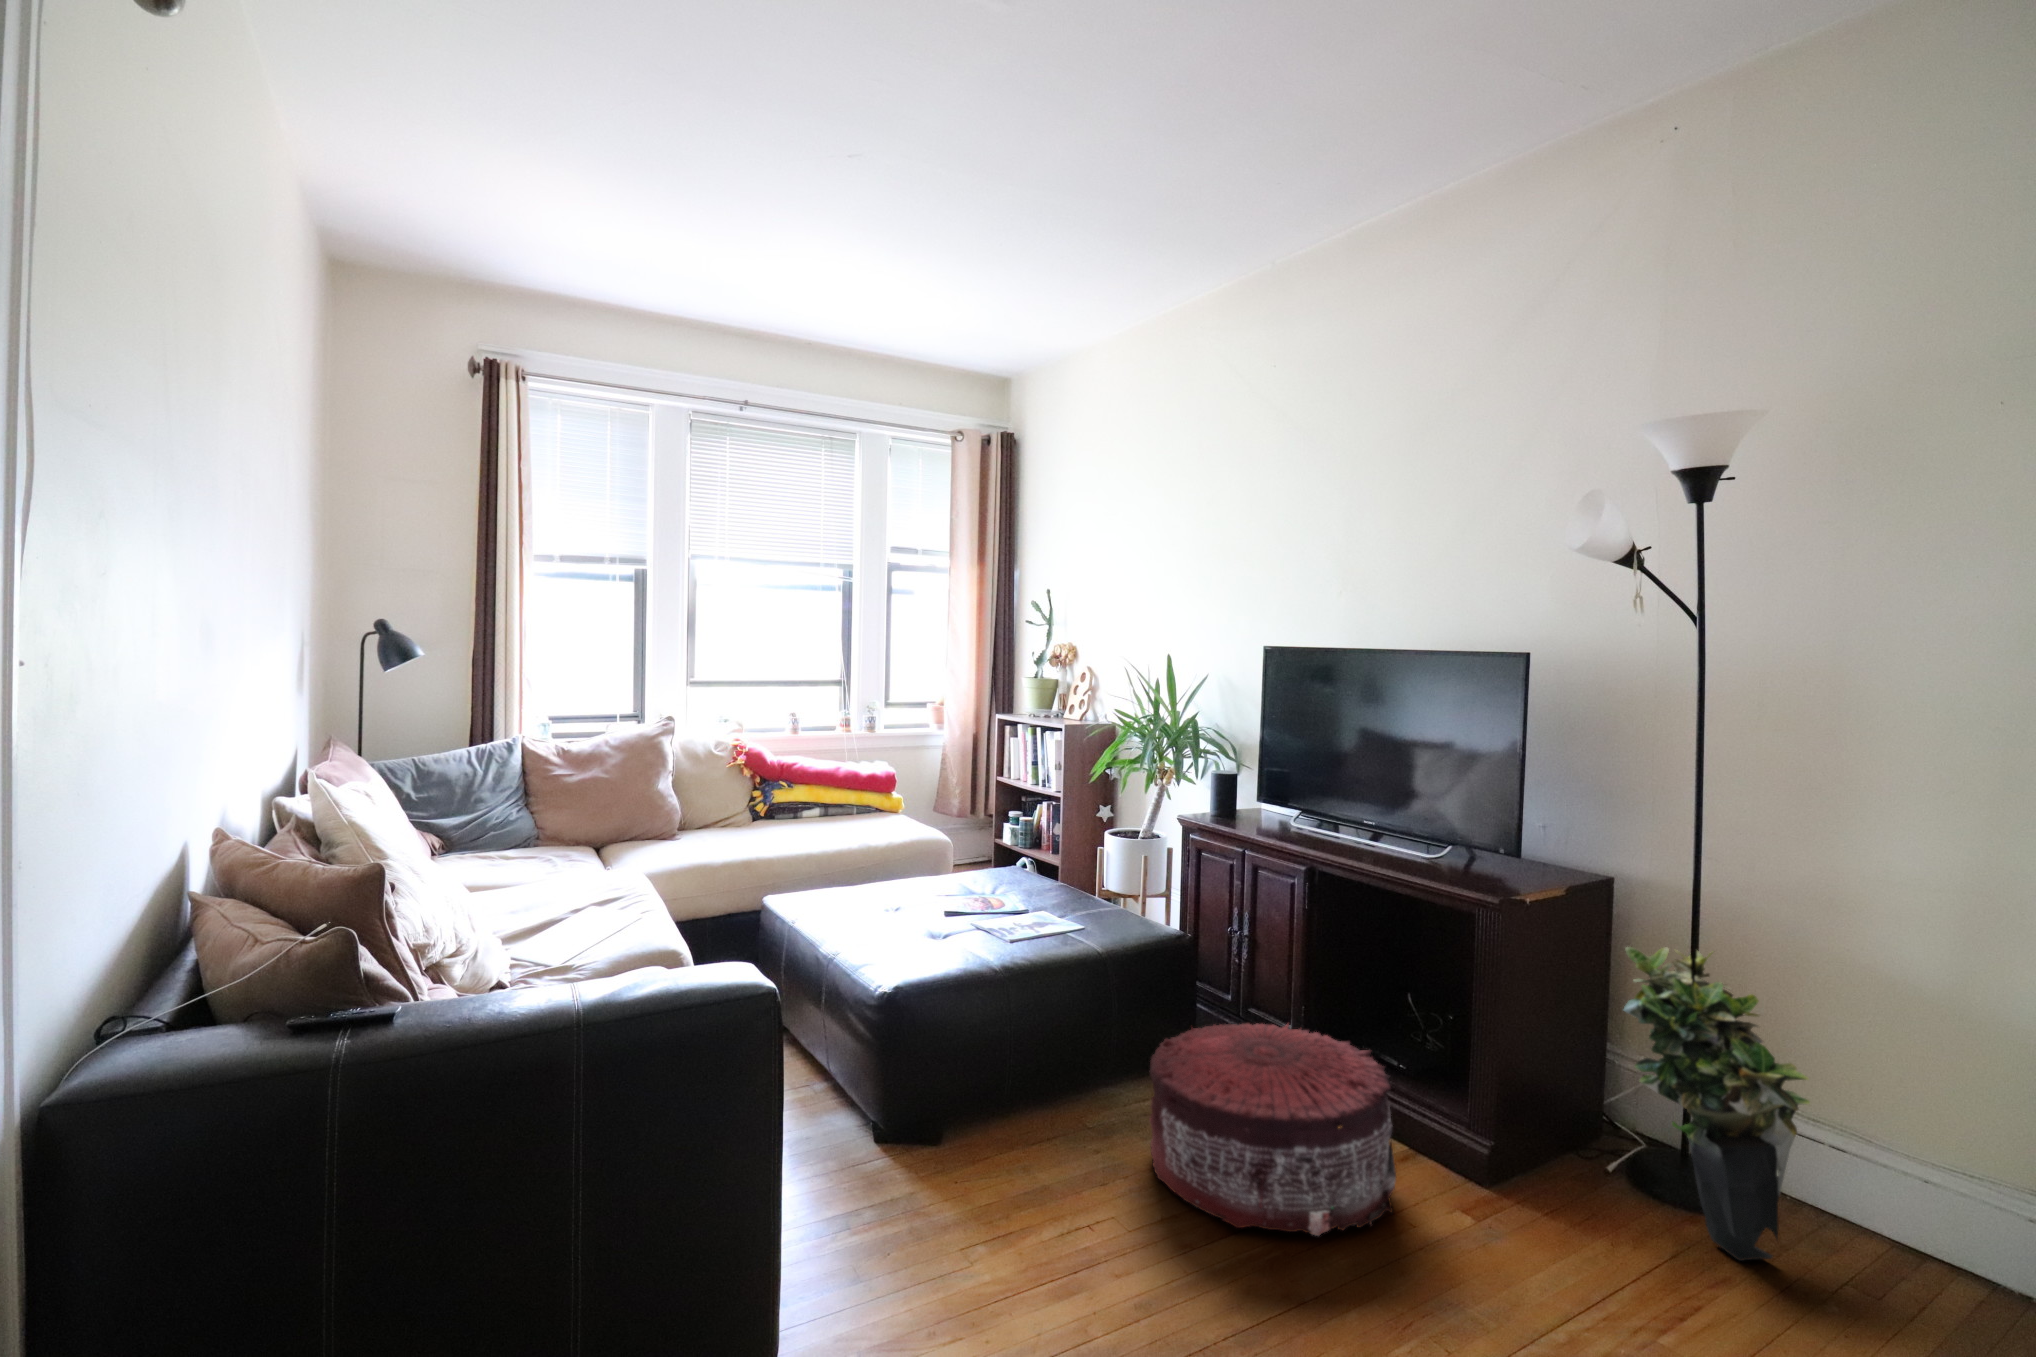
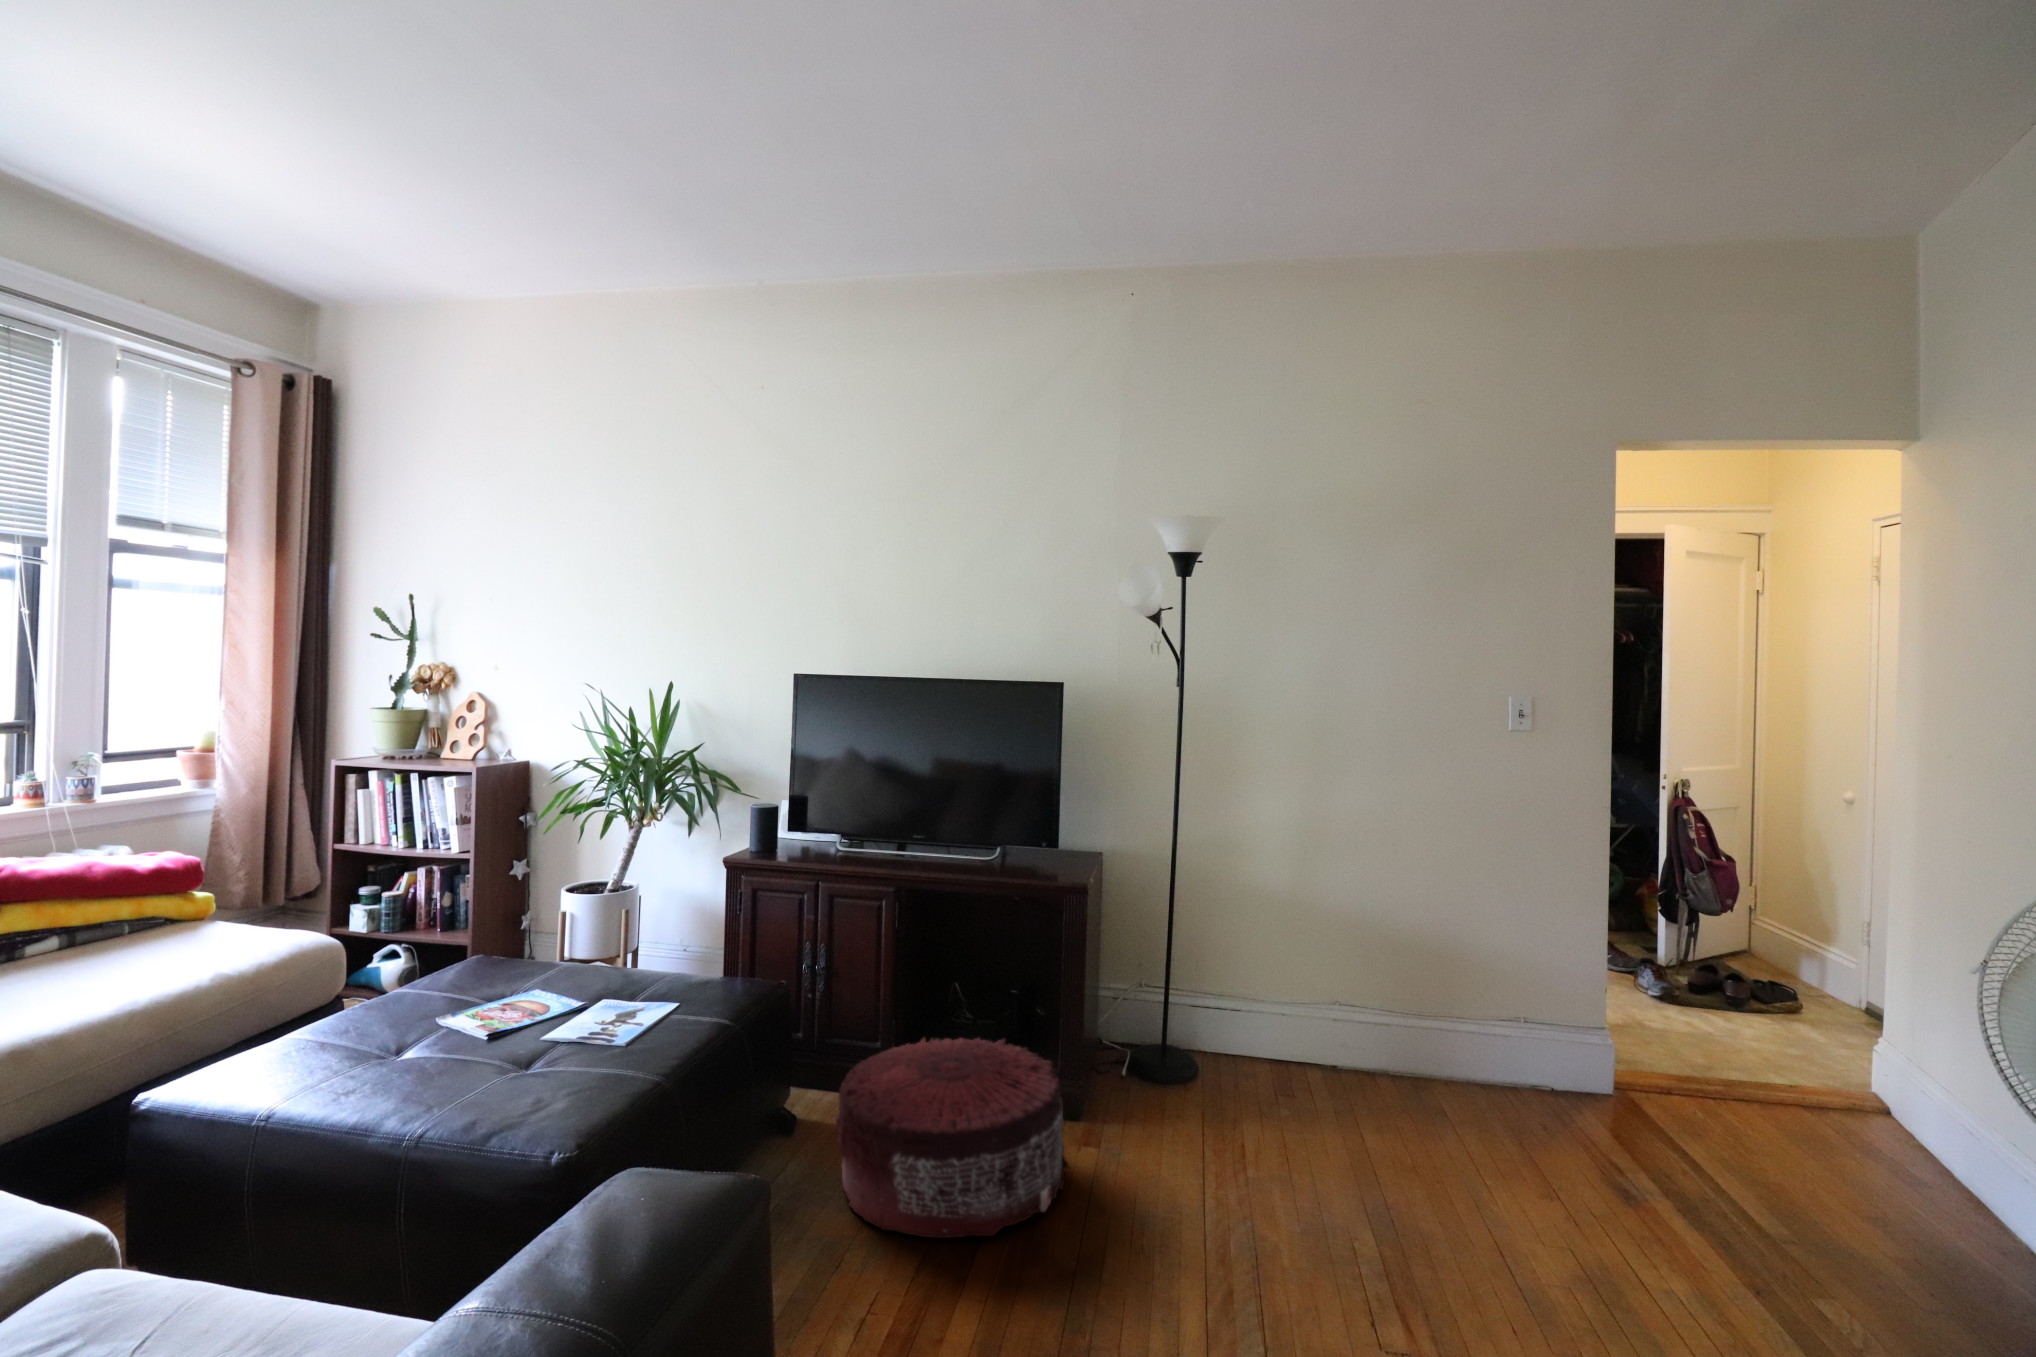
potted plant: present [1624,947,1810,1261] -> none [1143,897,1262,1107]

